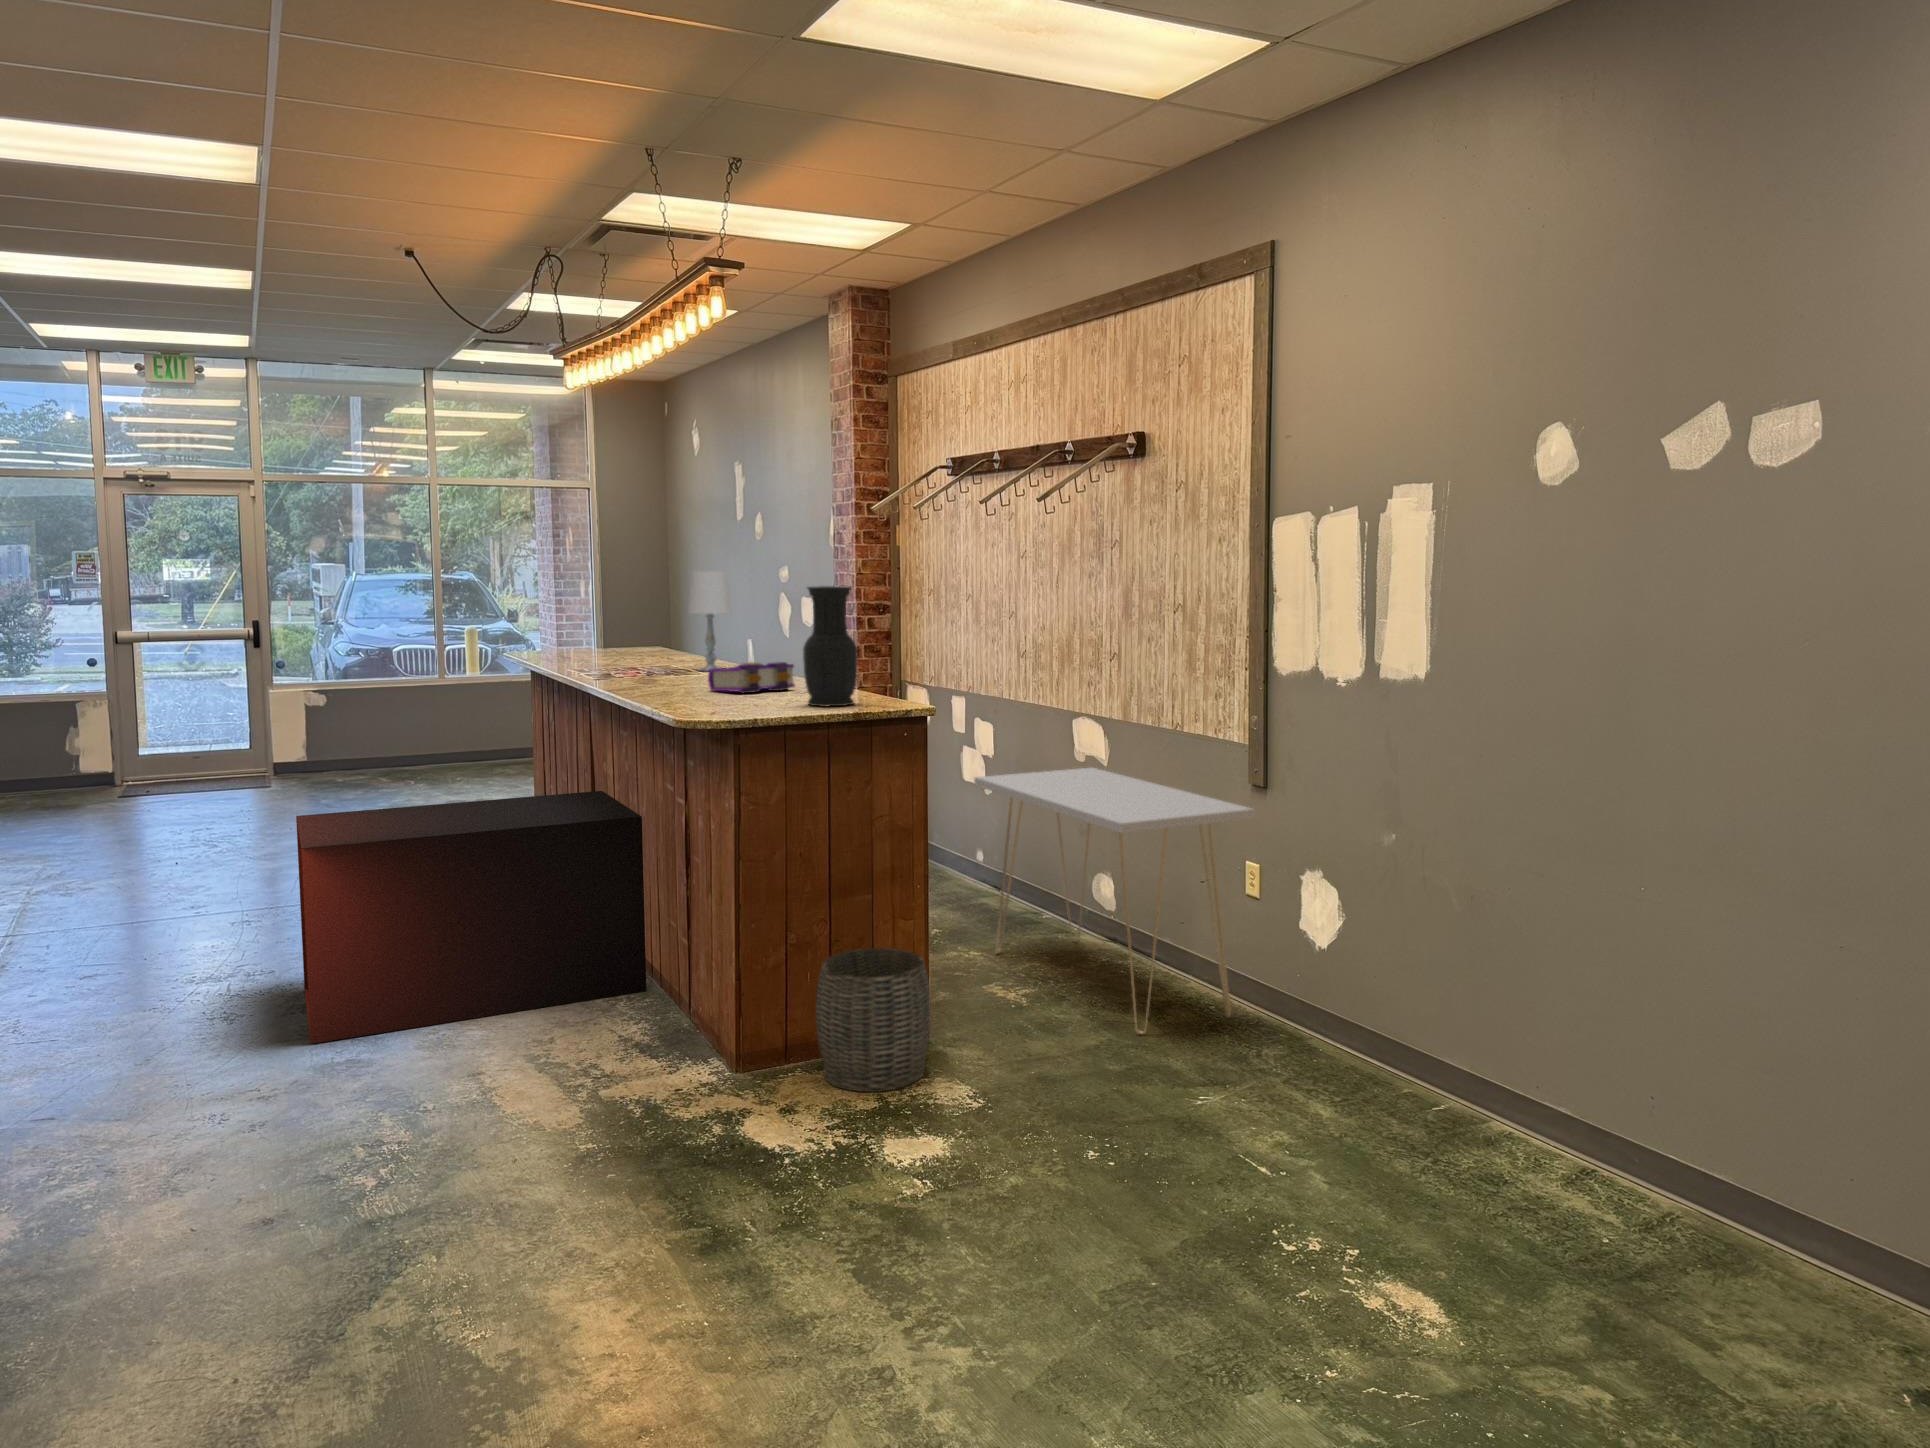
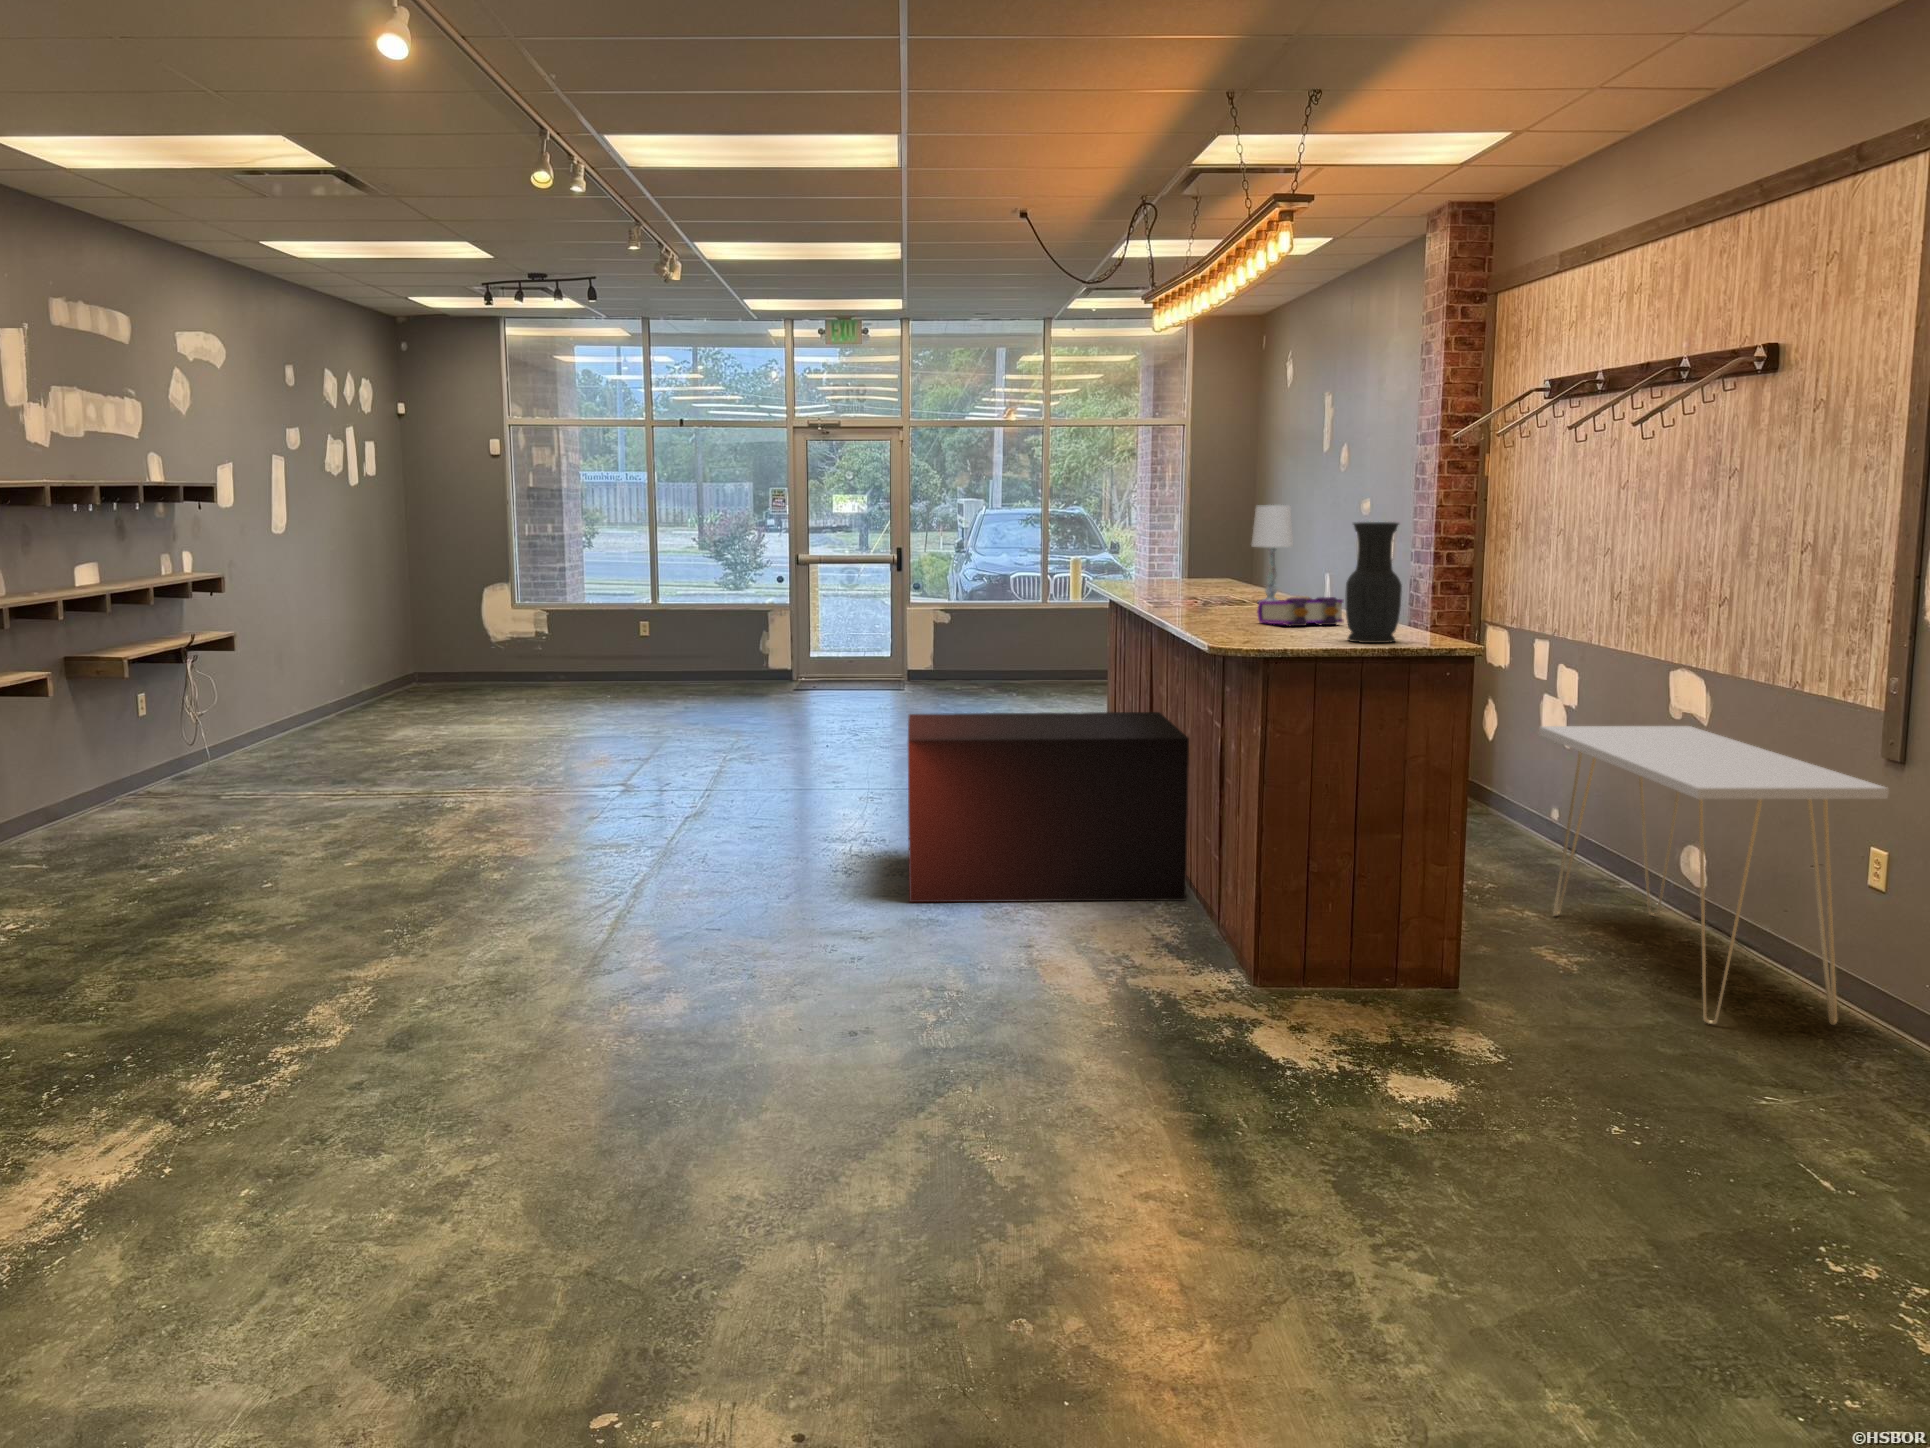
woven basket: present [816,948,931,1092] -> none [1334,887,1455,1029]

